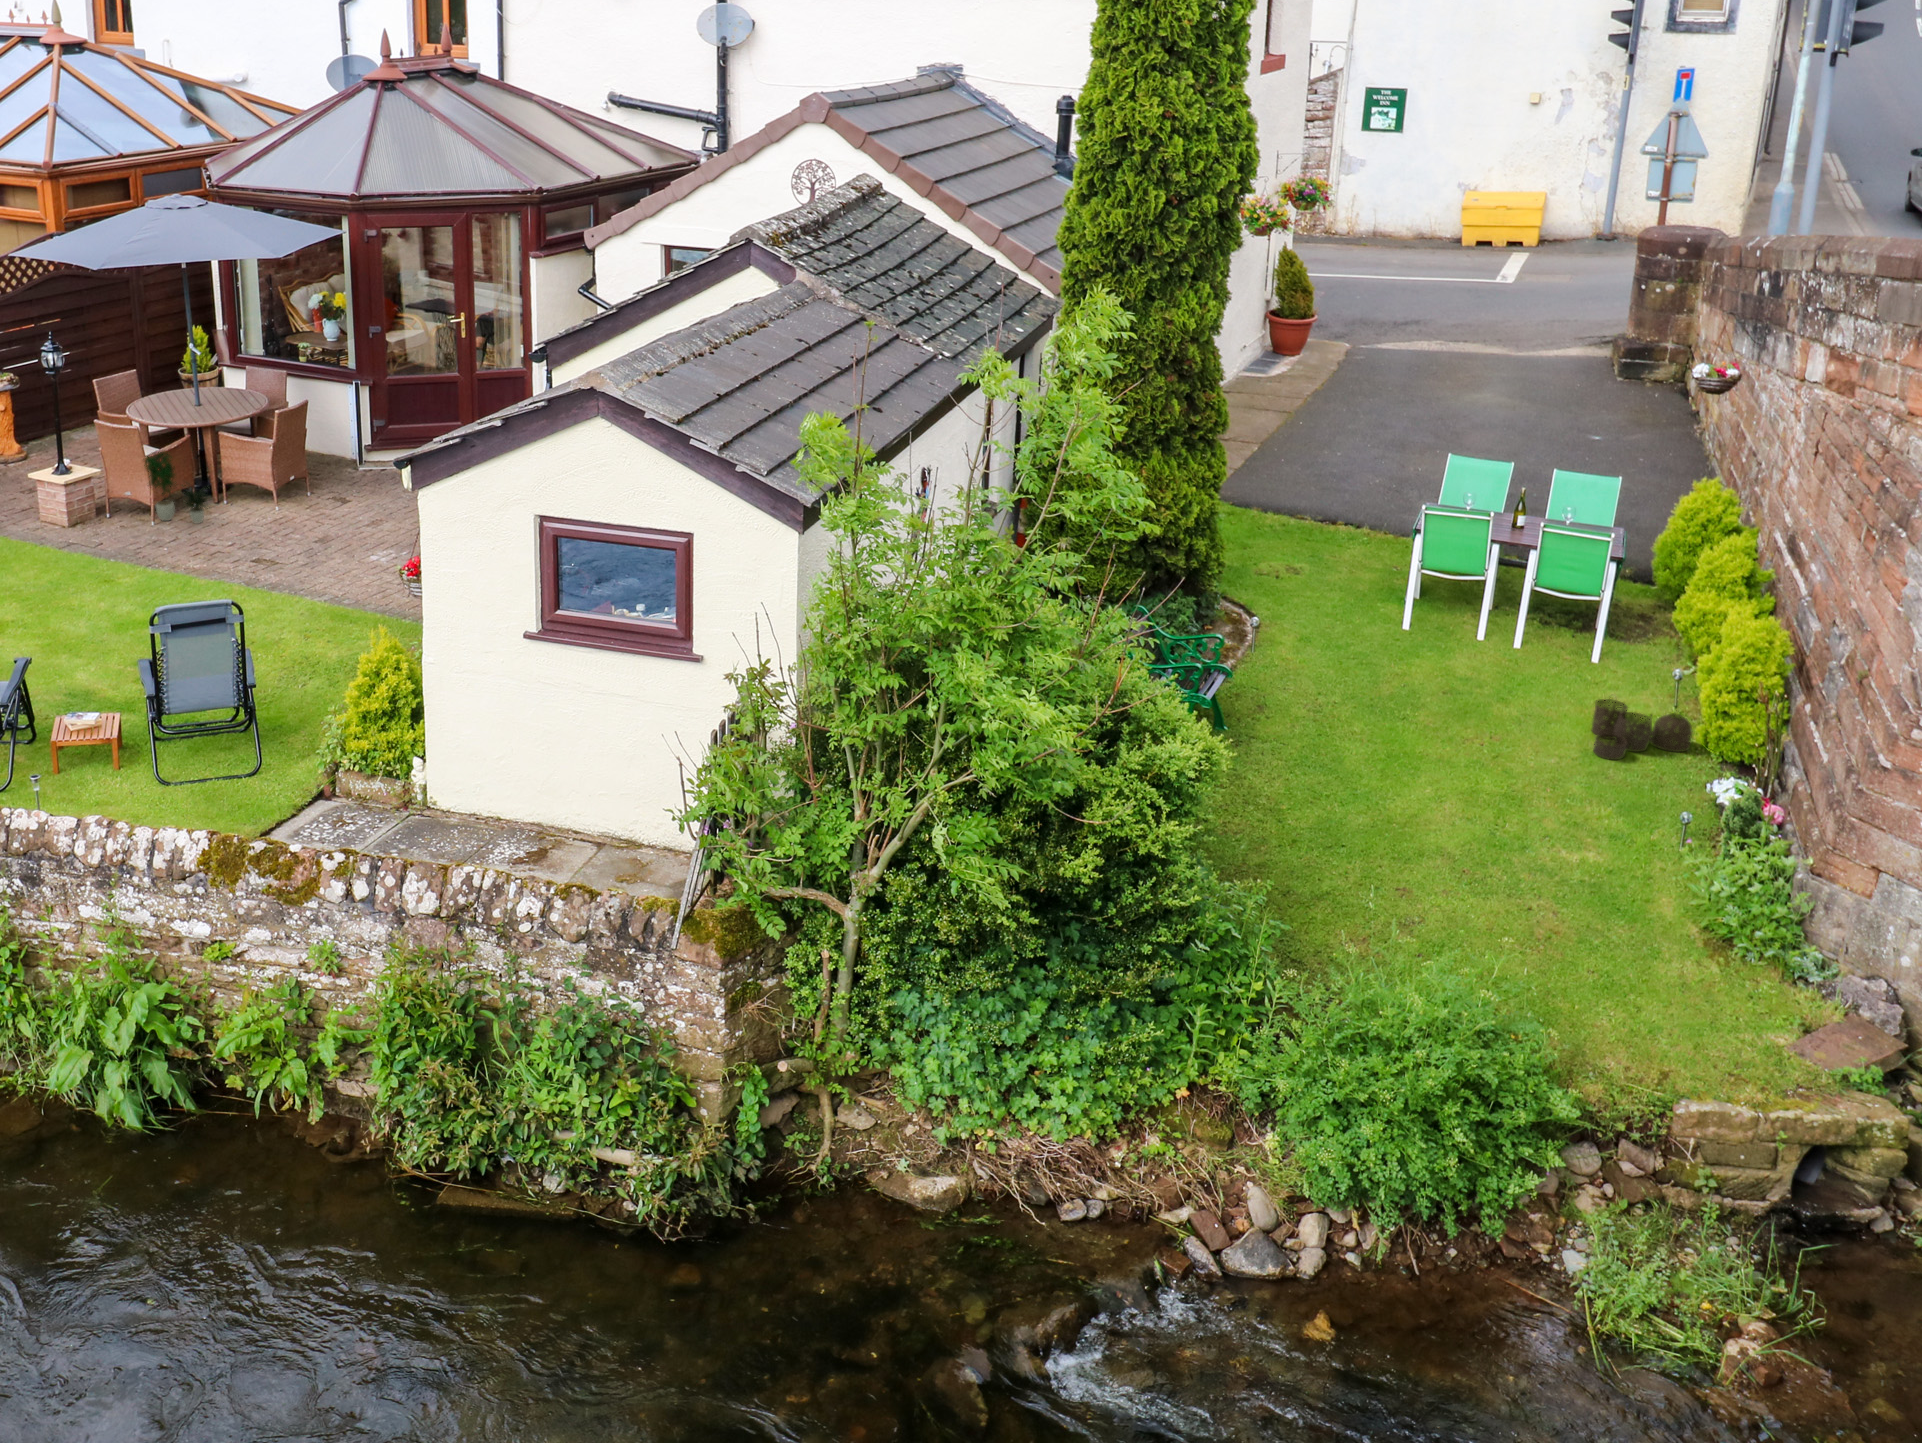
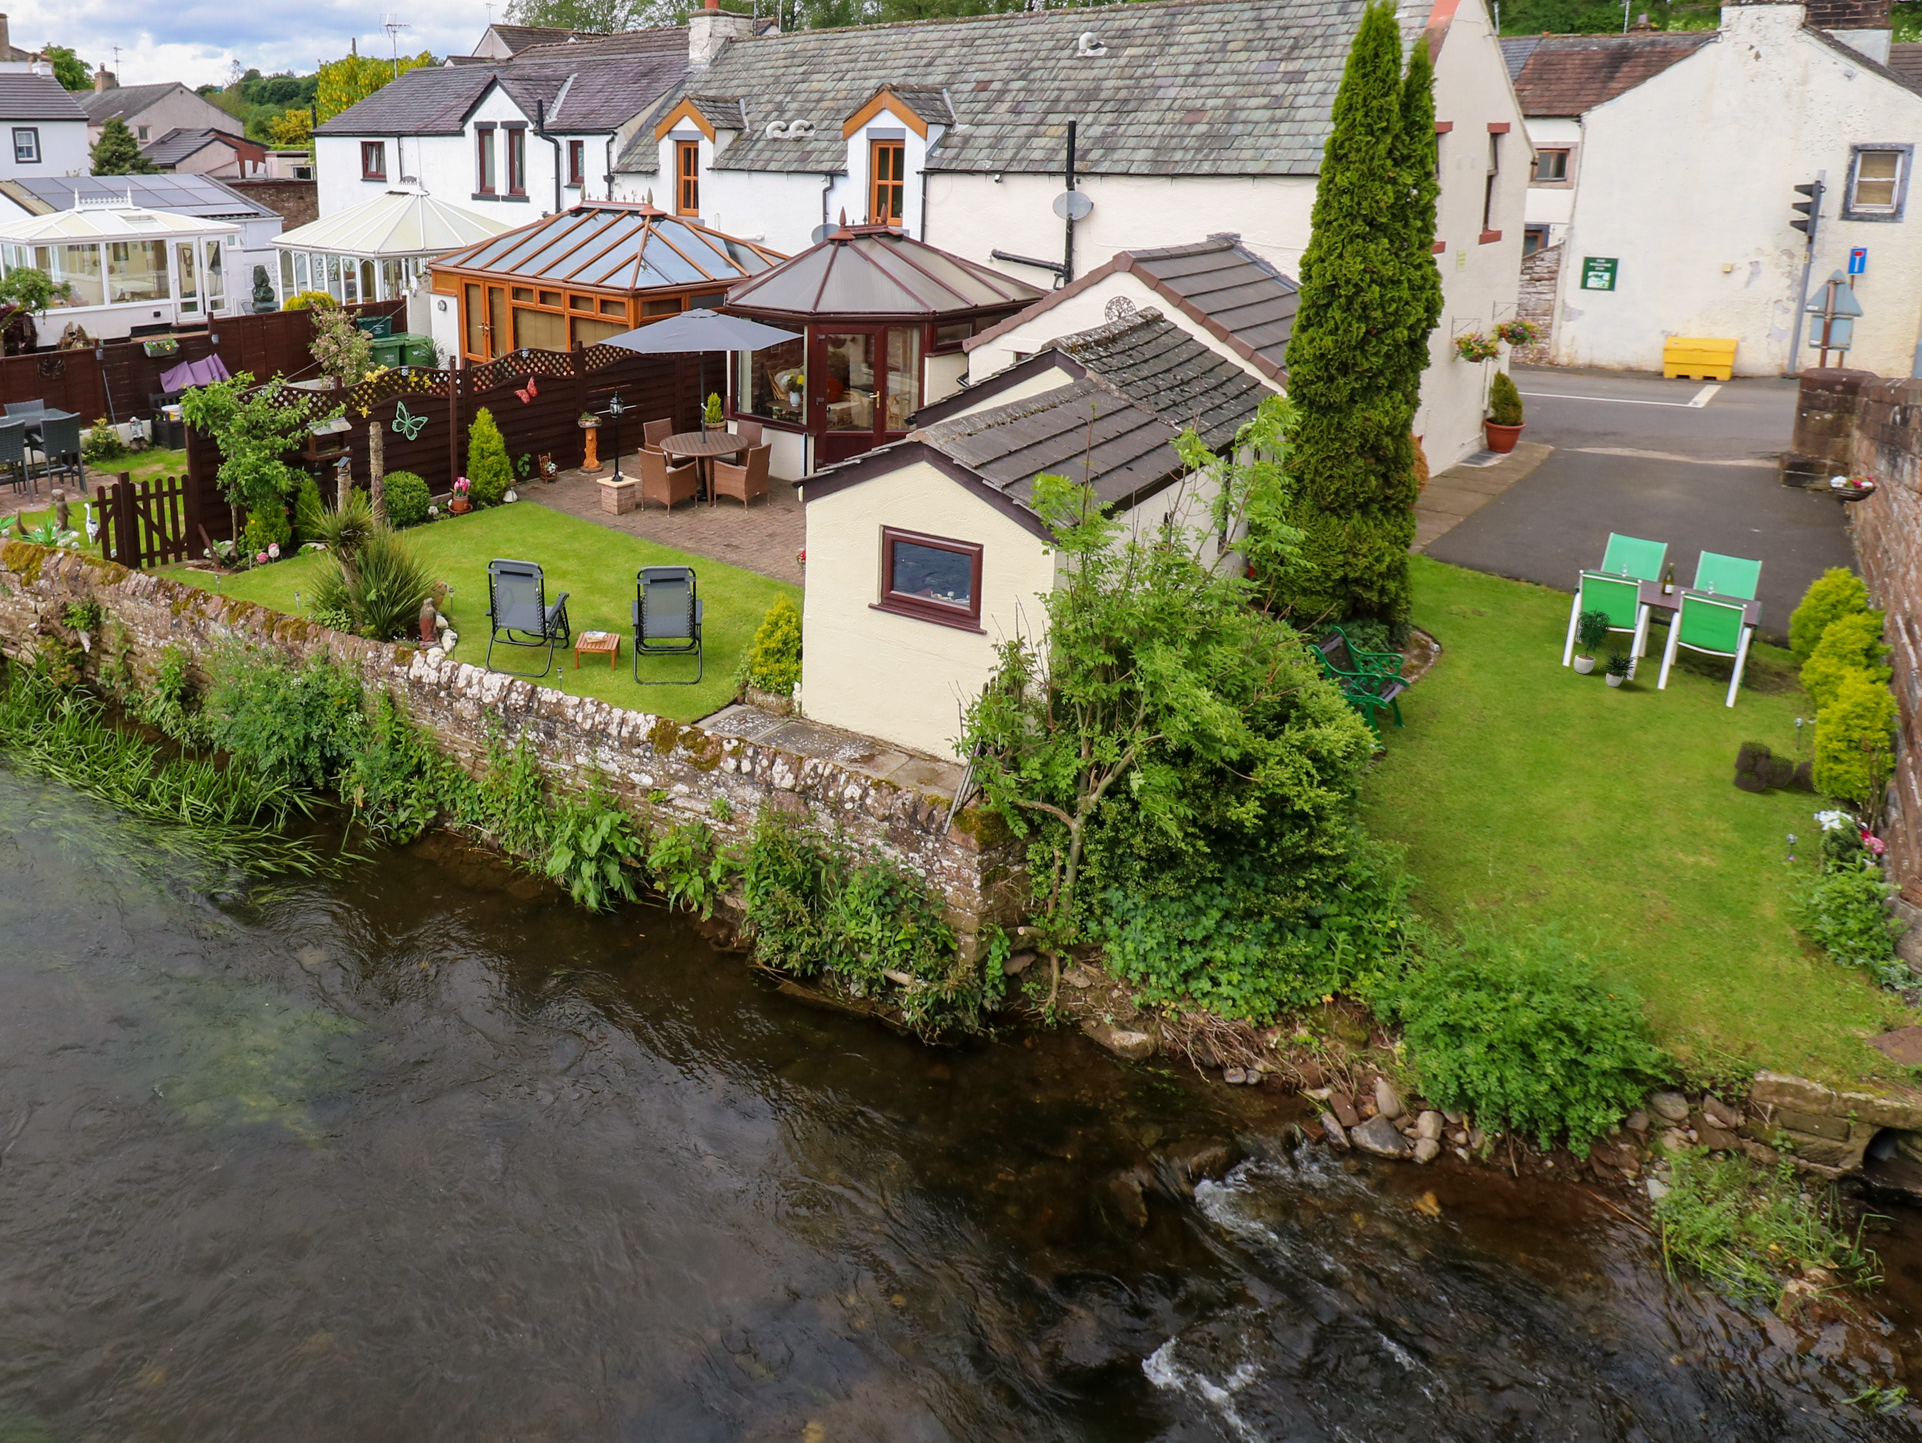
potted plant: present [143,452,208,524] -> present [1574,610,1636,687]

